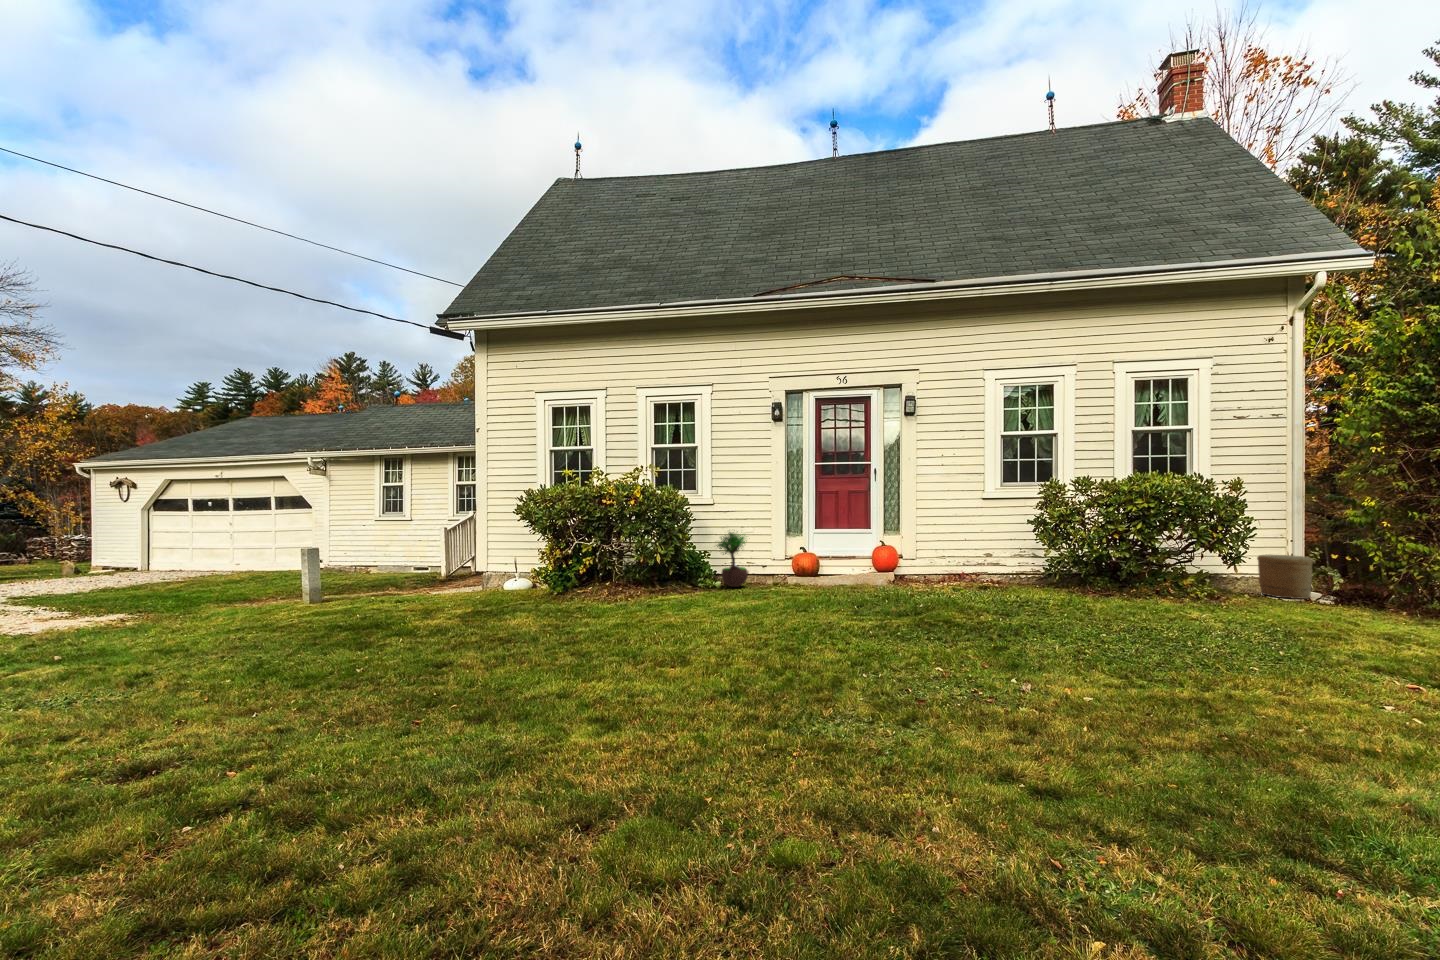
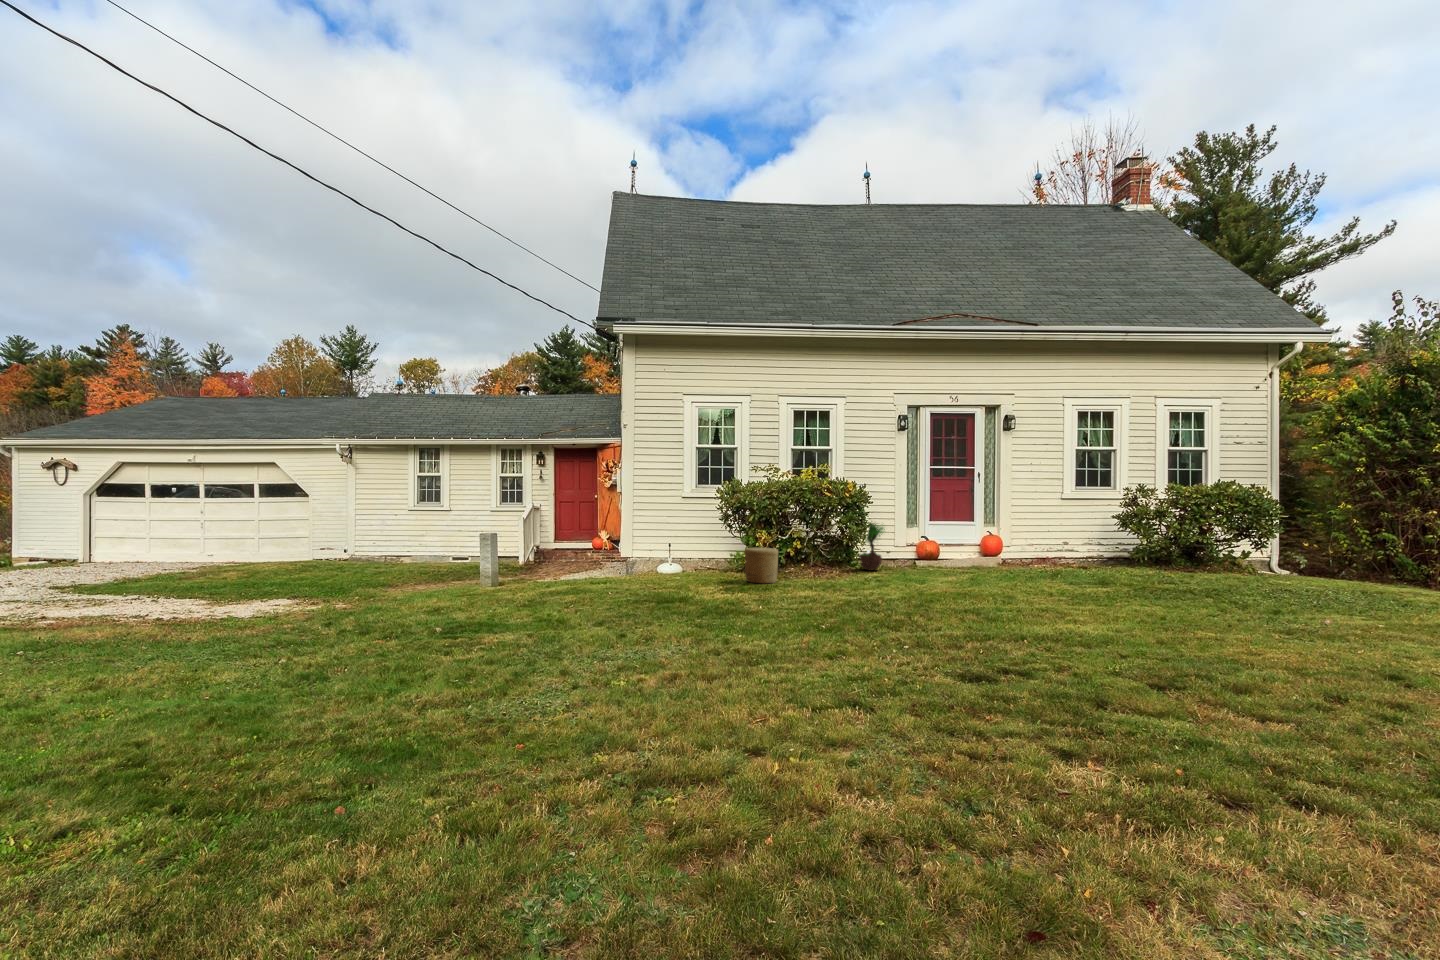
woven basket: present [1257,555,1313,599] -> present [745,548,778,584]

